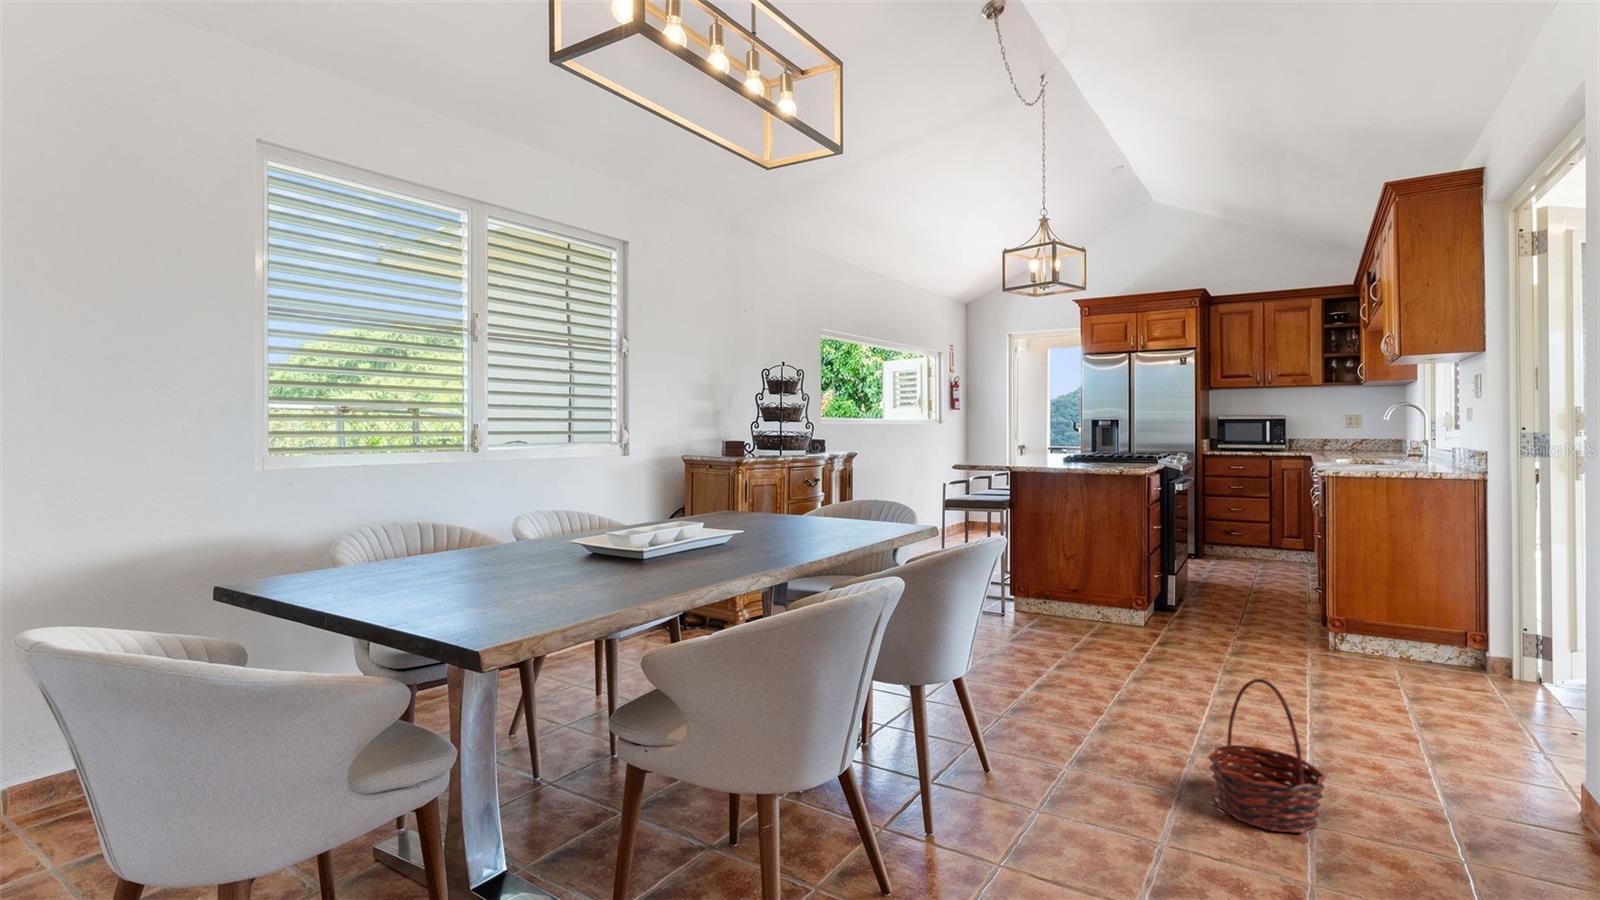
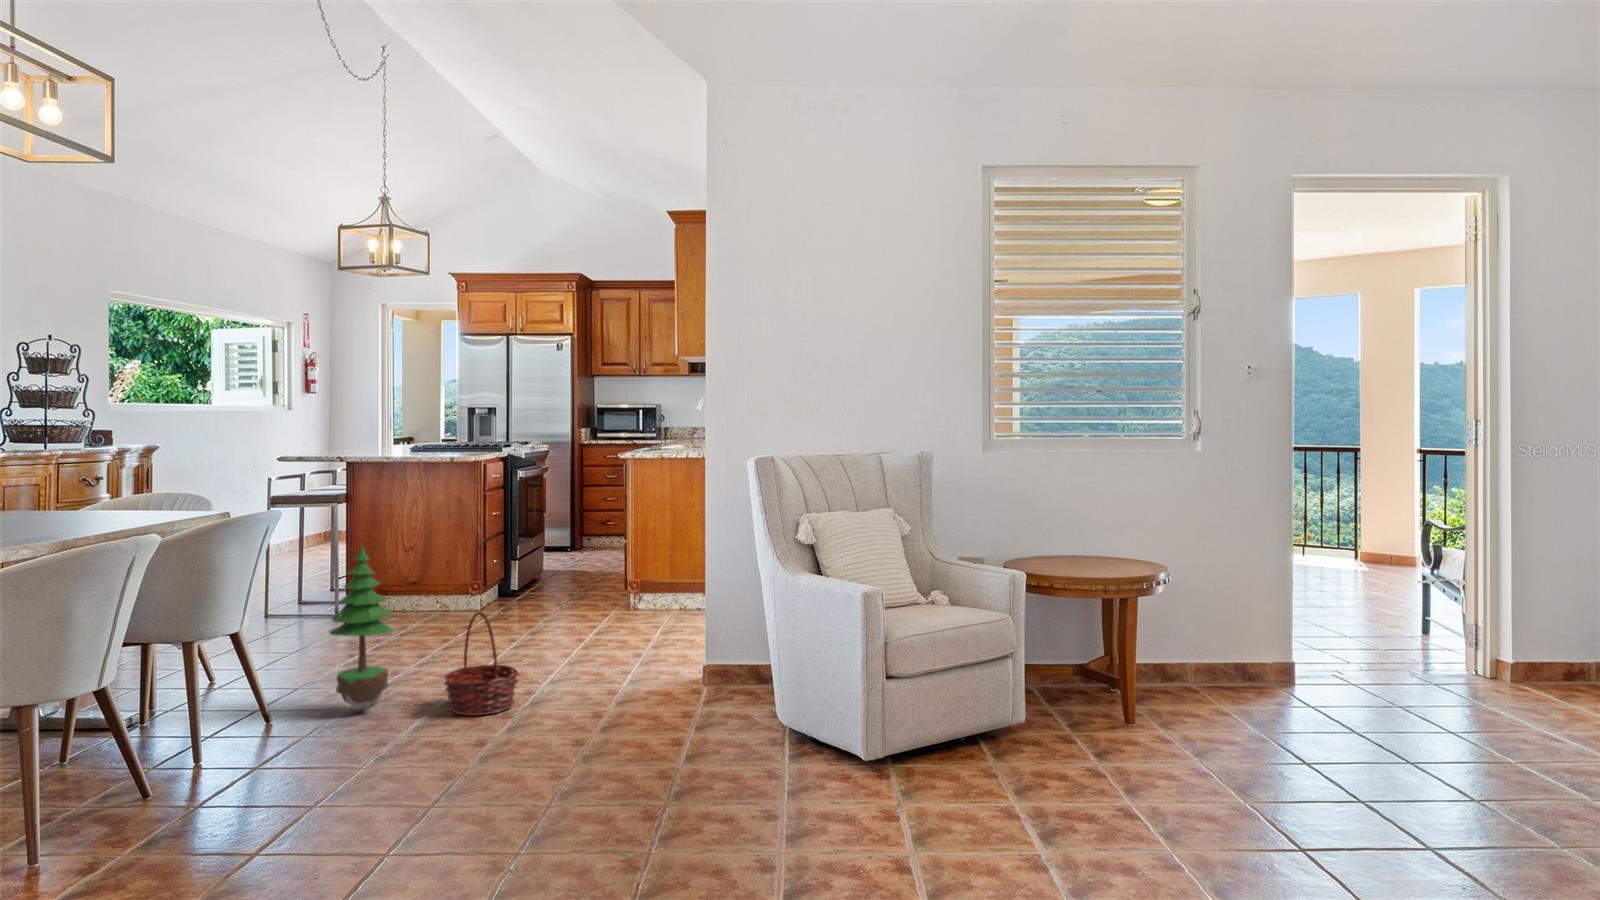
potted tree: none [1057,571,1136,777] -> present [329,547,393,712]

